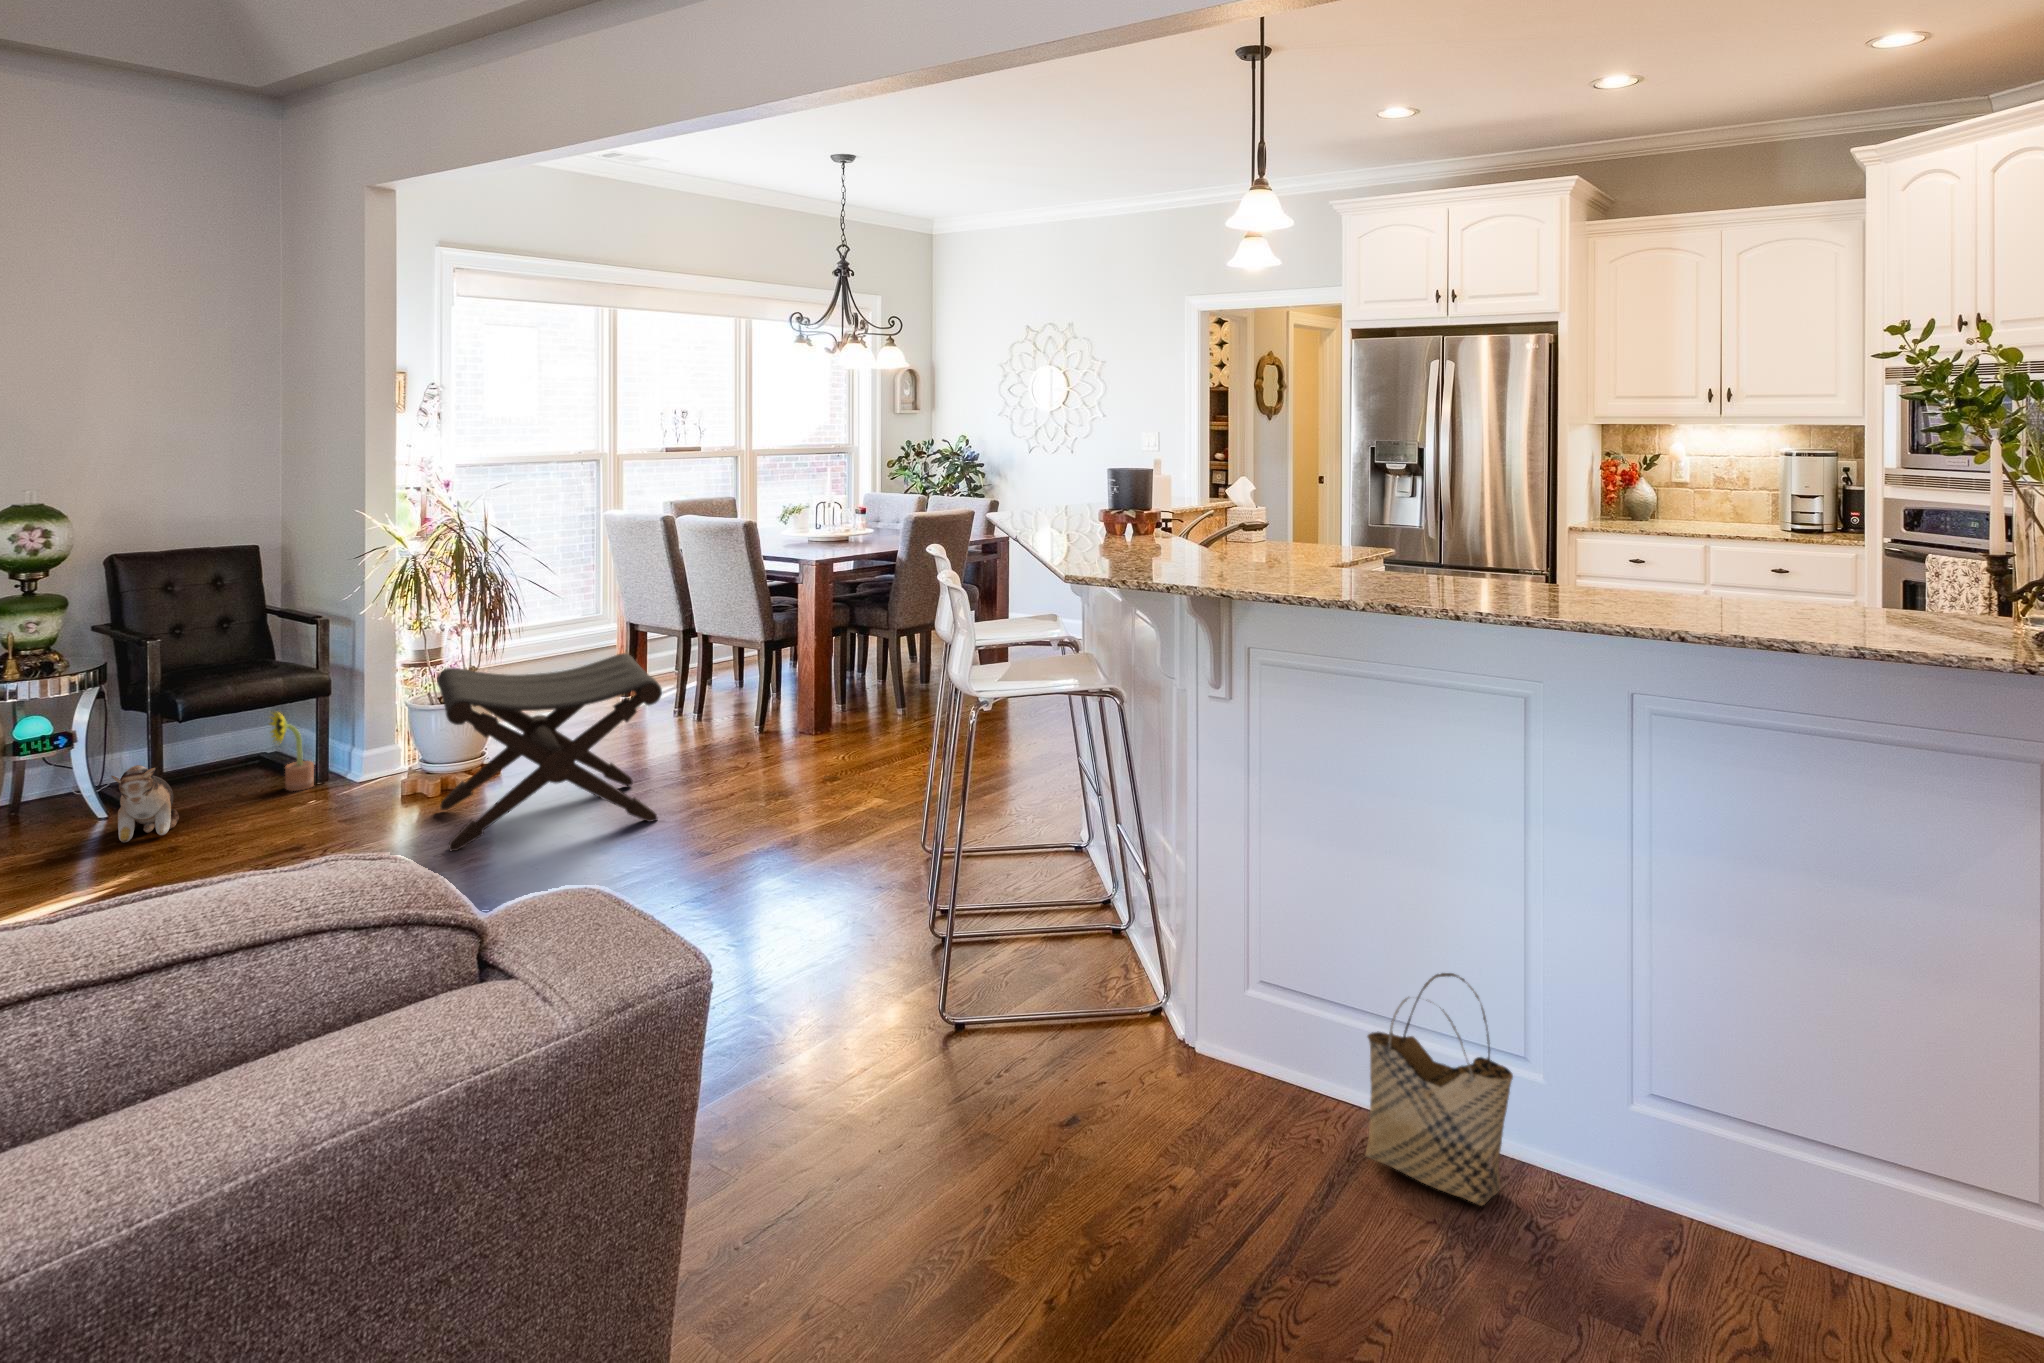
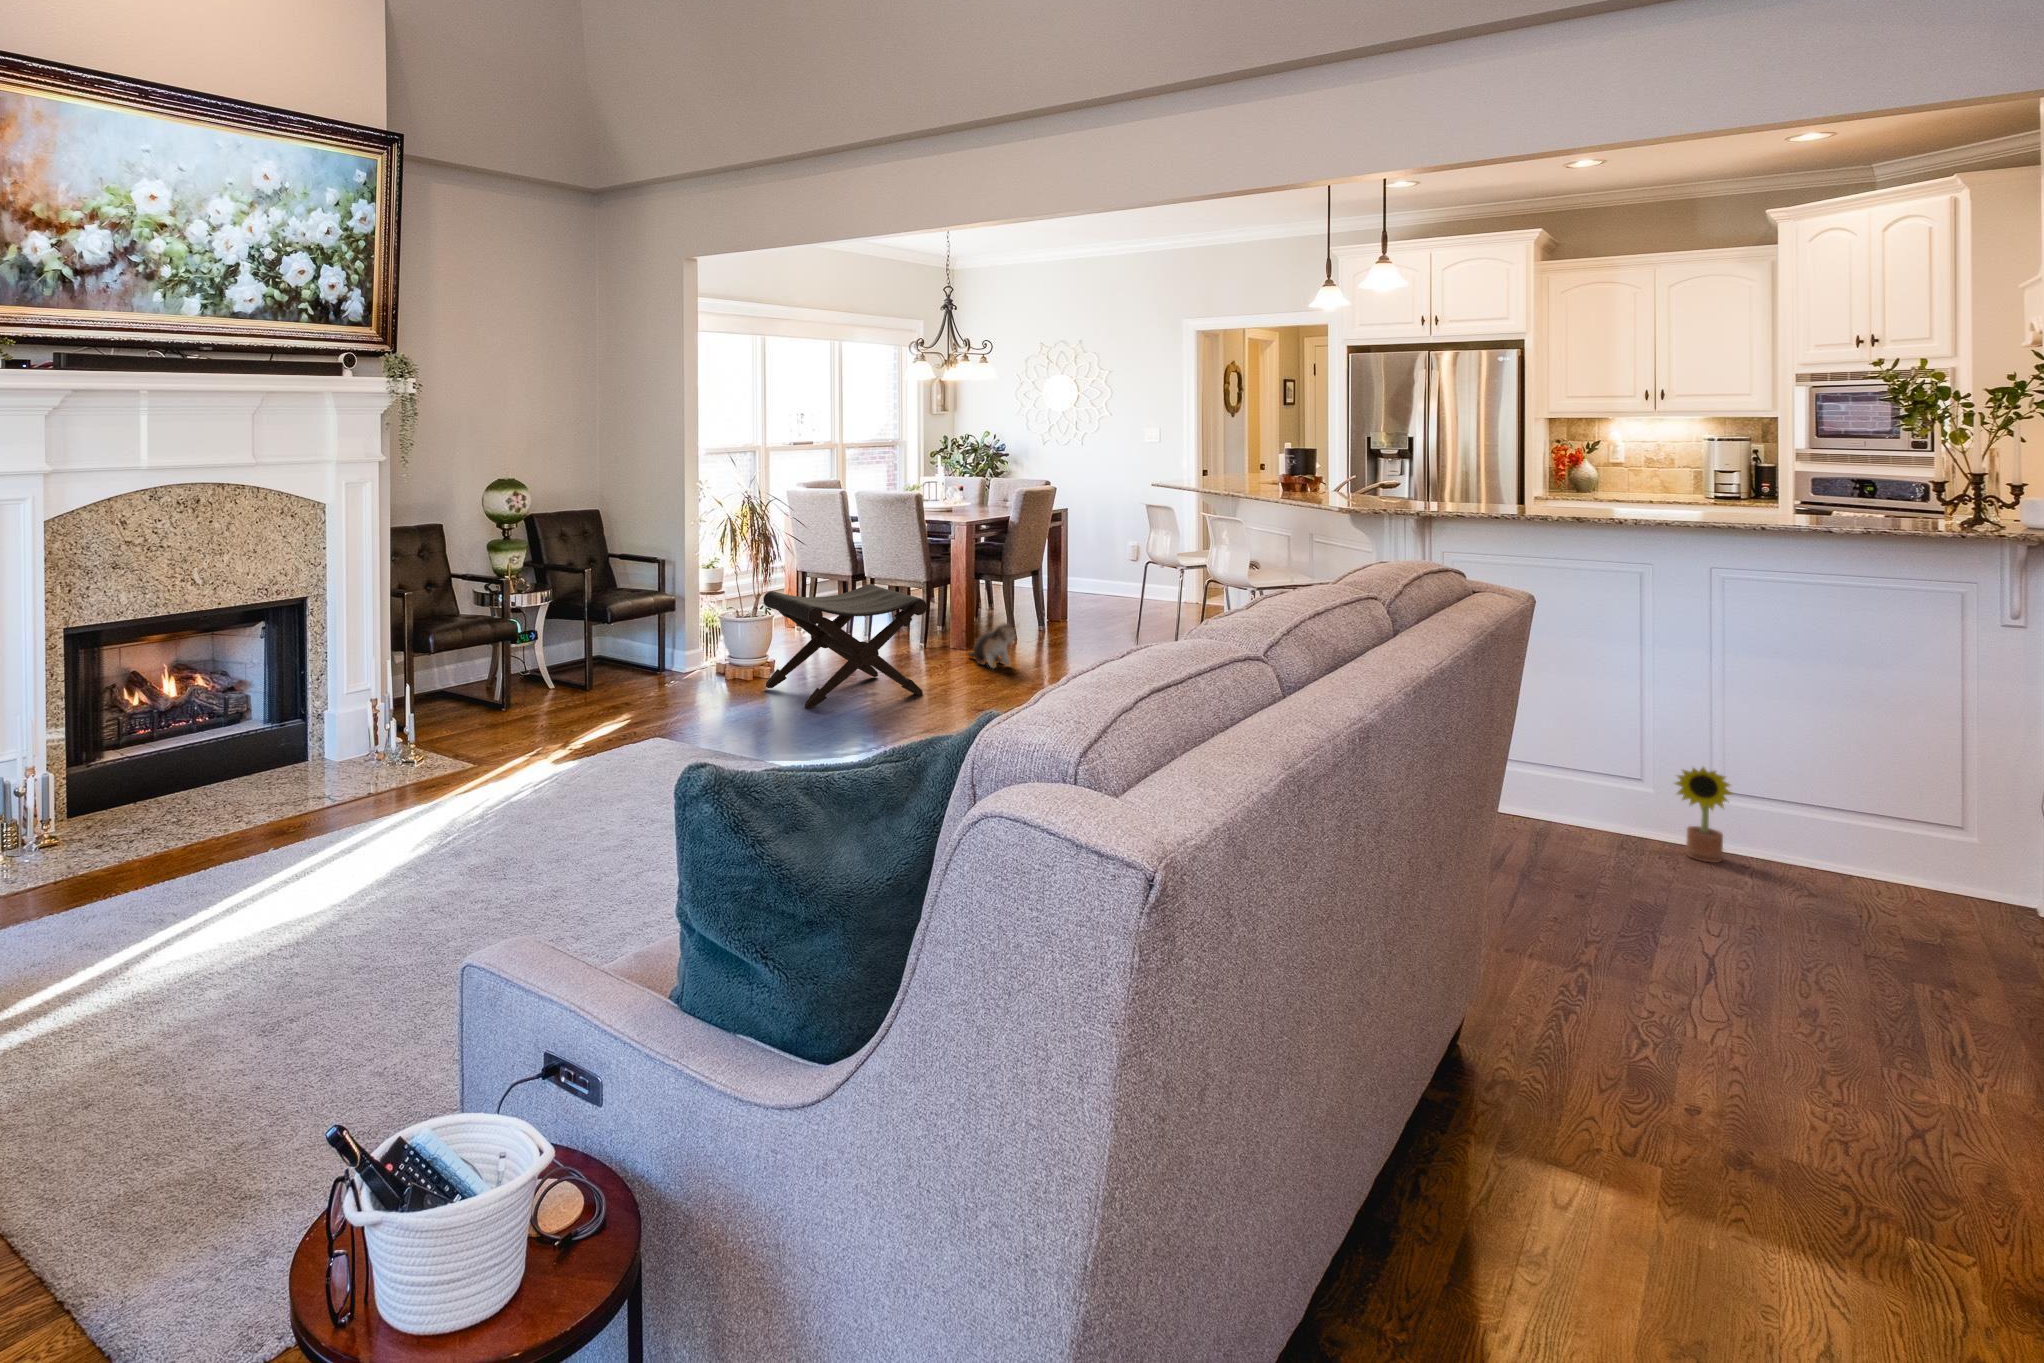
decorative plant: present [270,712,314,791] -> present [1675,768,1732,863]
plush toy: present [111,765,179,842] -> present [968,623,1018,668]
woven basket: present [1365,973,1513,1205] -> none [1546,729,1644,849]

